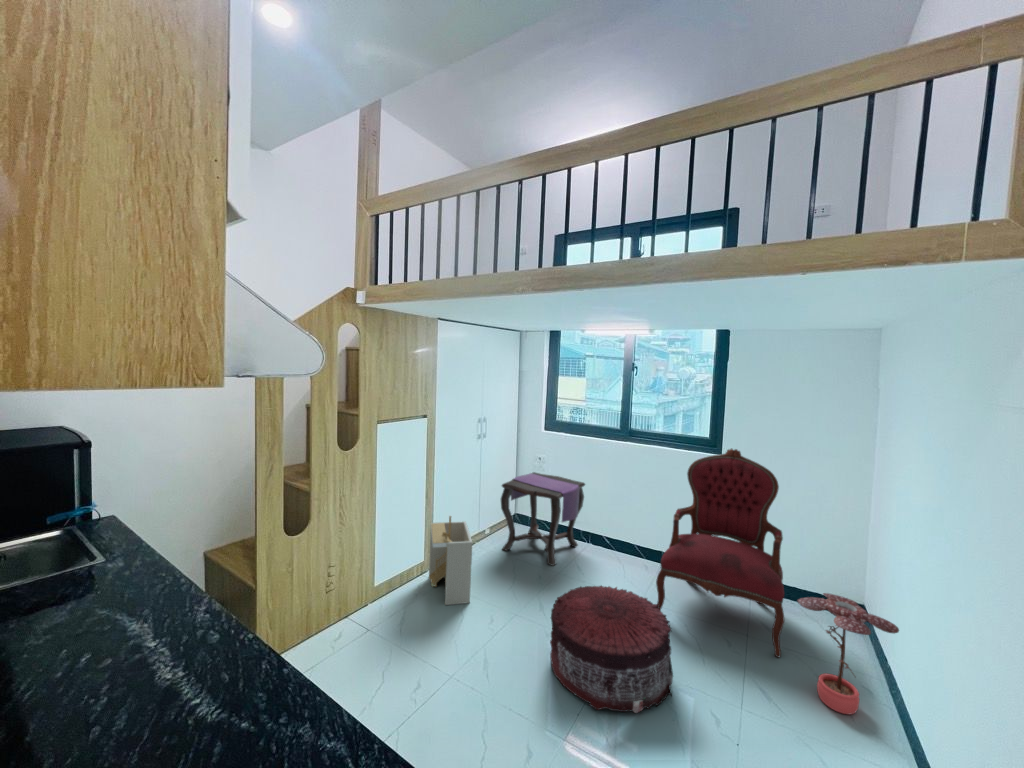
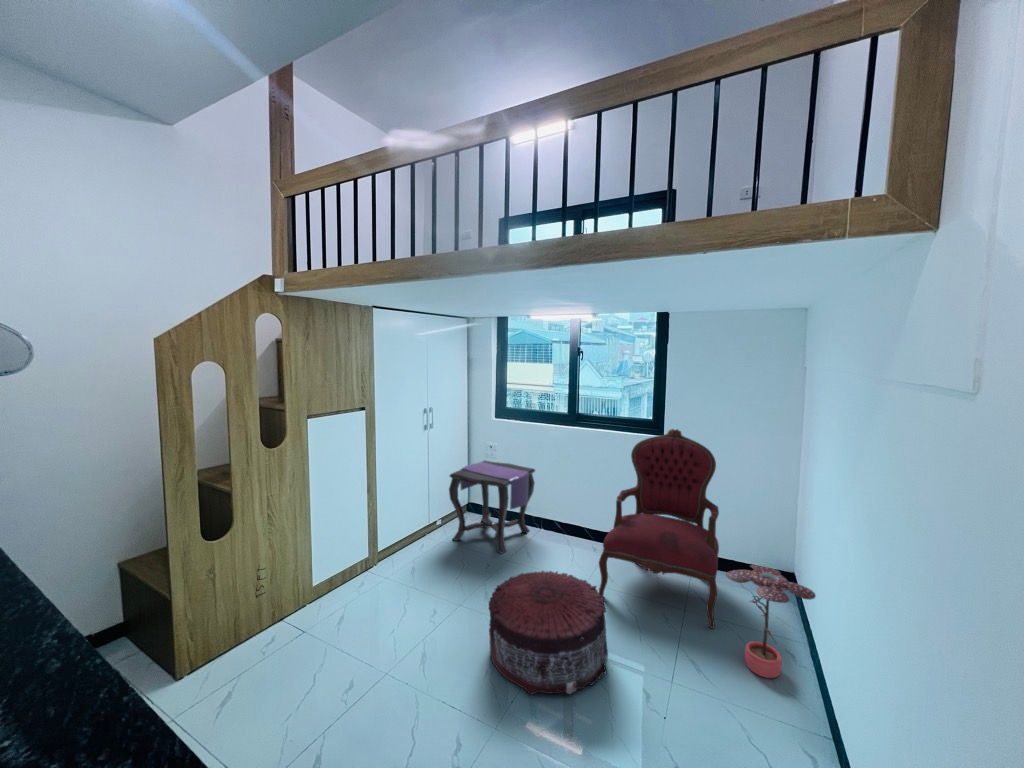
storage bin: present [428,516,472,605] -> none [372,509,414,600]

